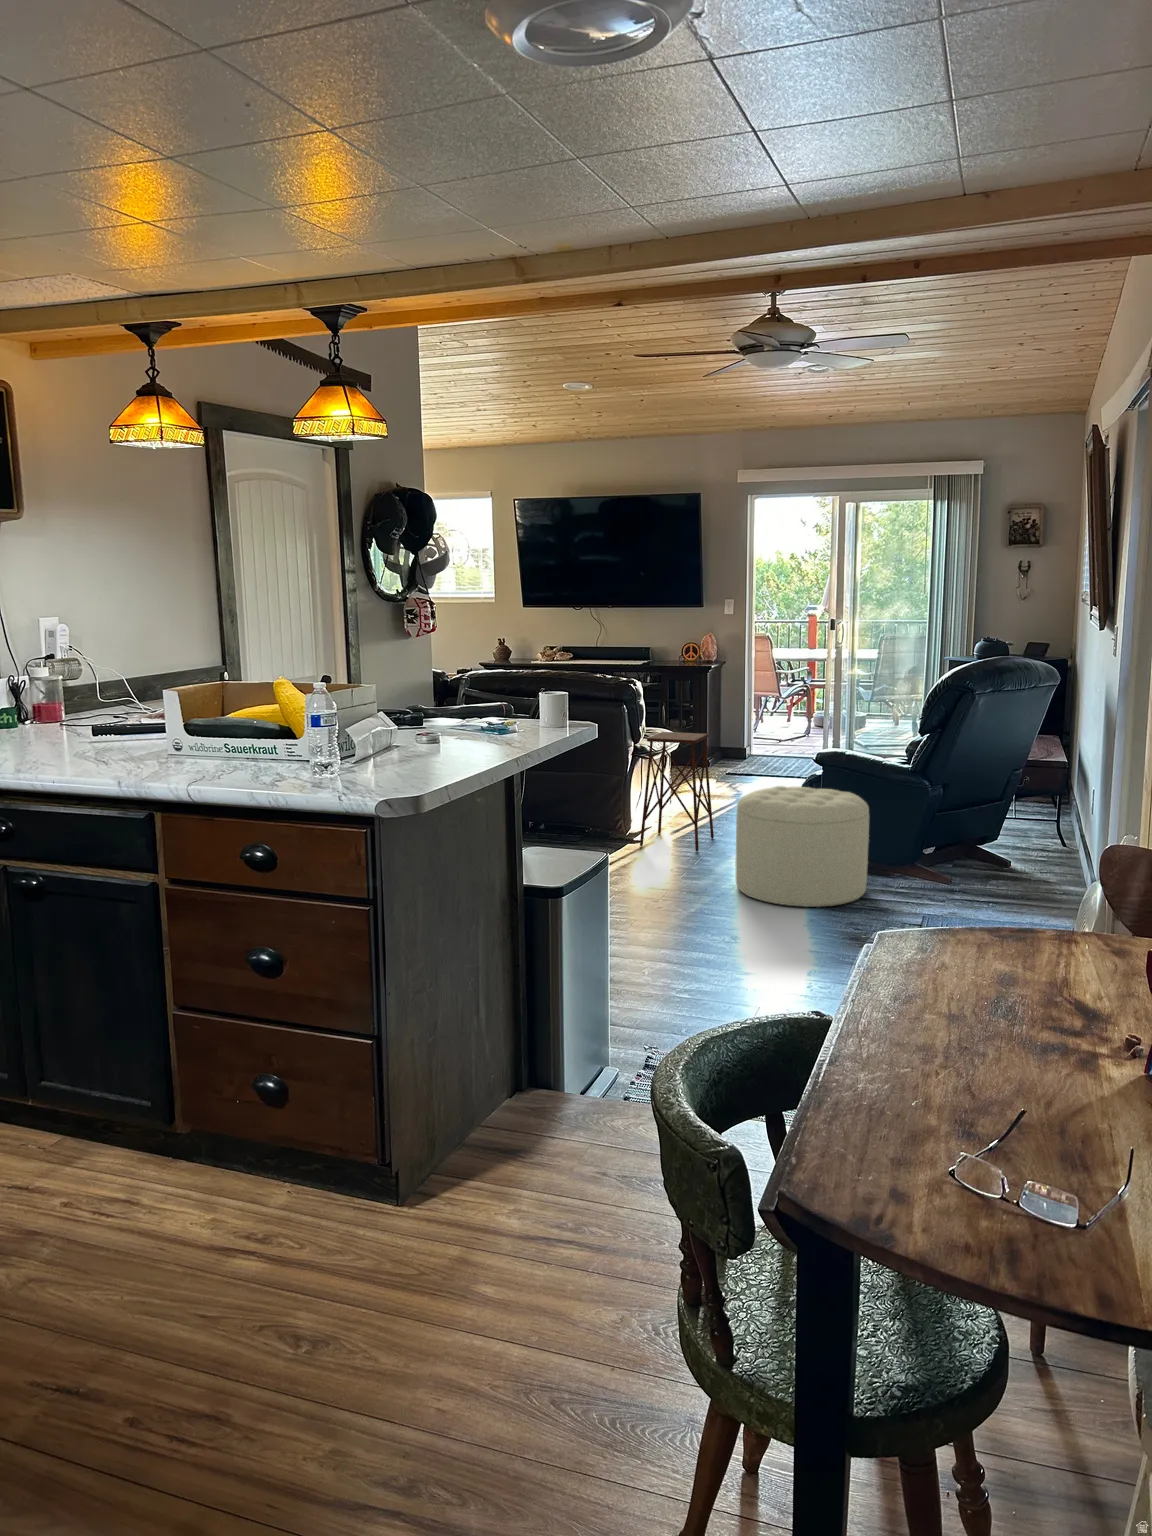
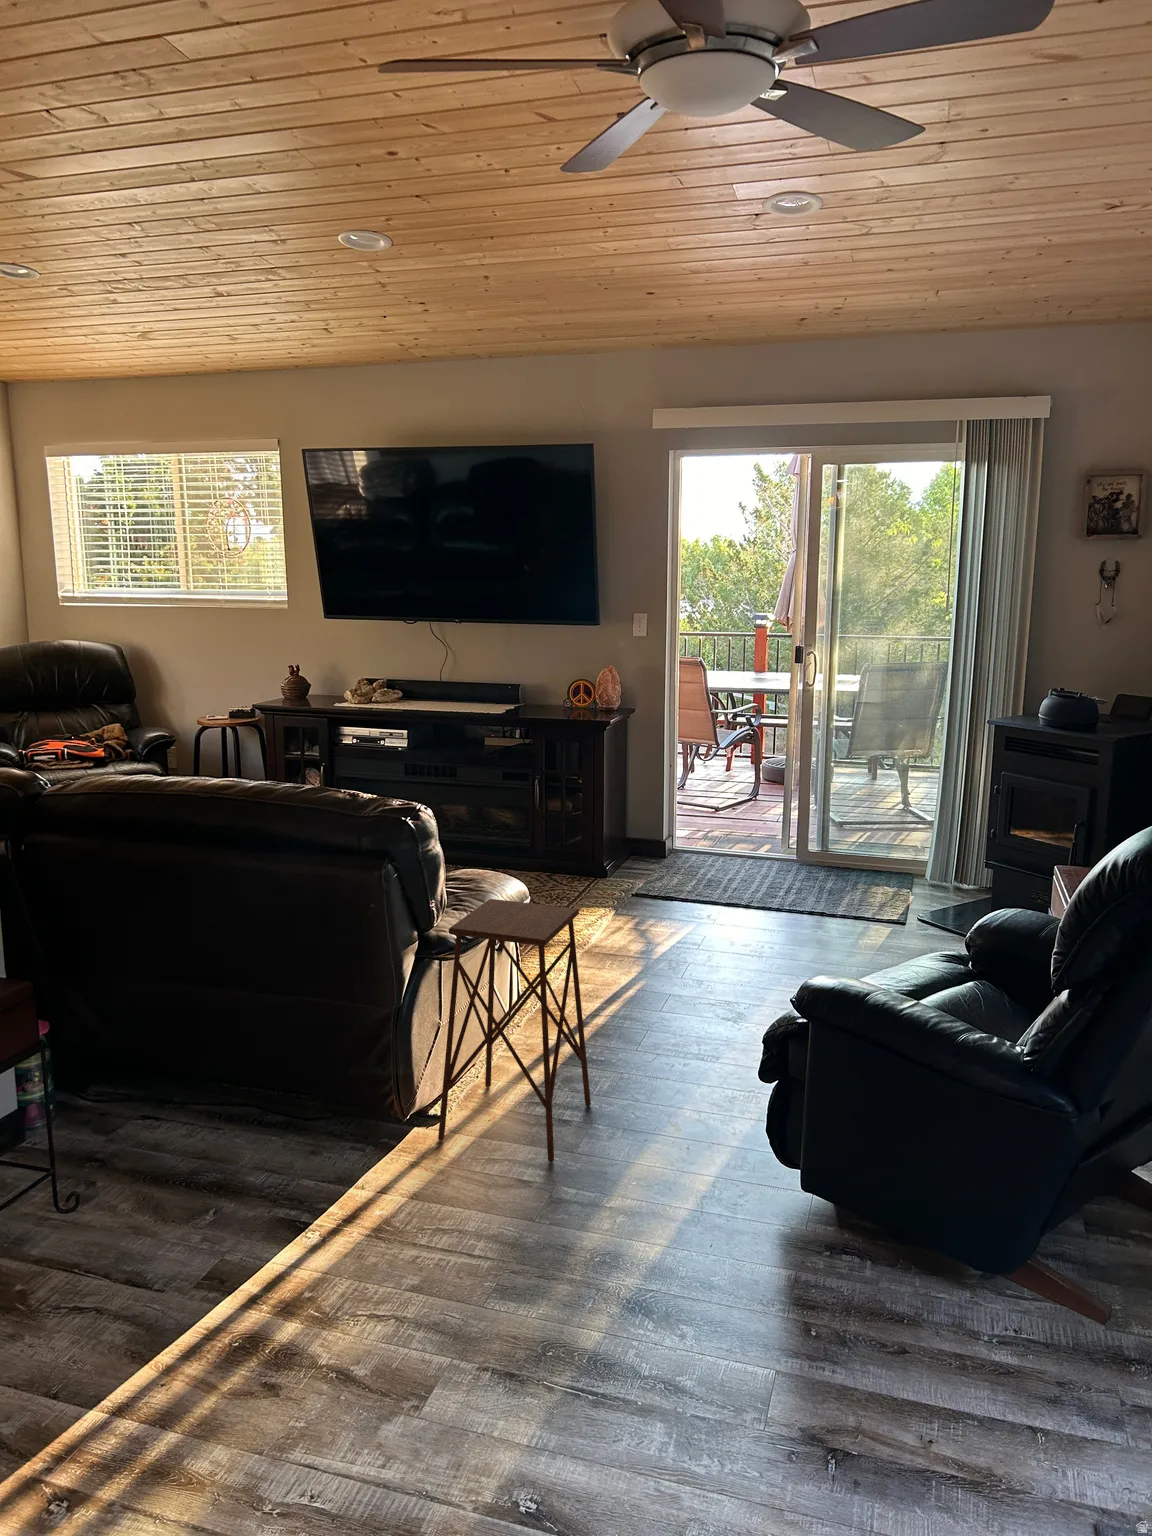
ottoman: present [736,786,869,907] -> none [618,1089,942,1476]

